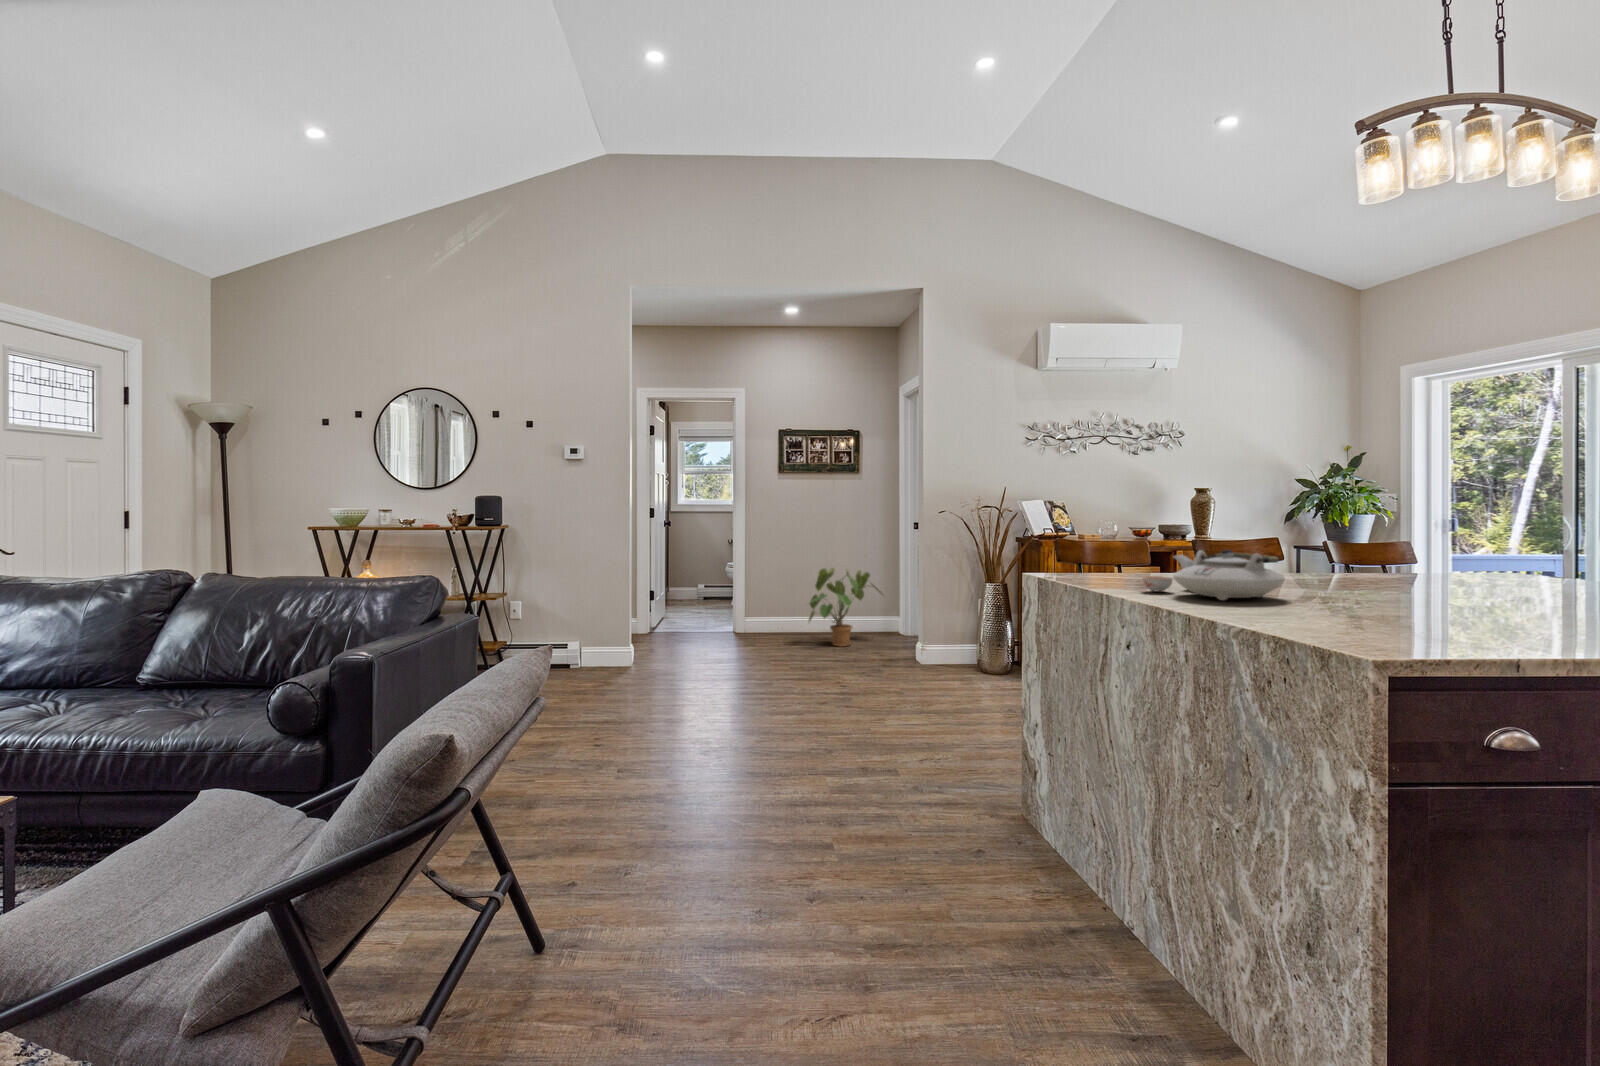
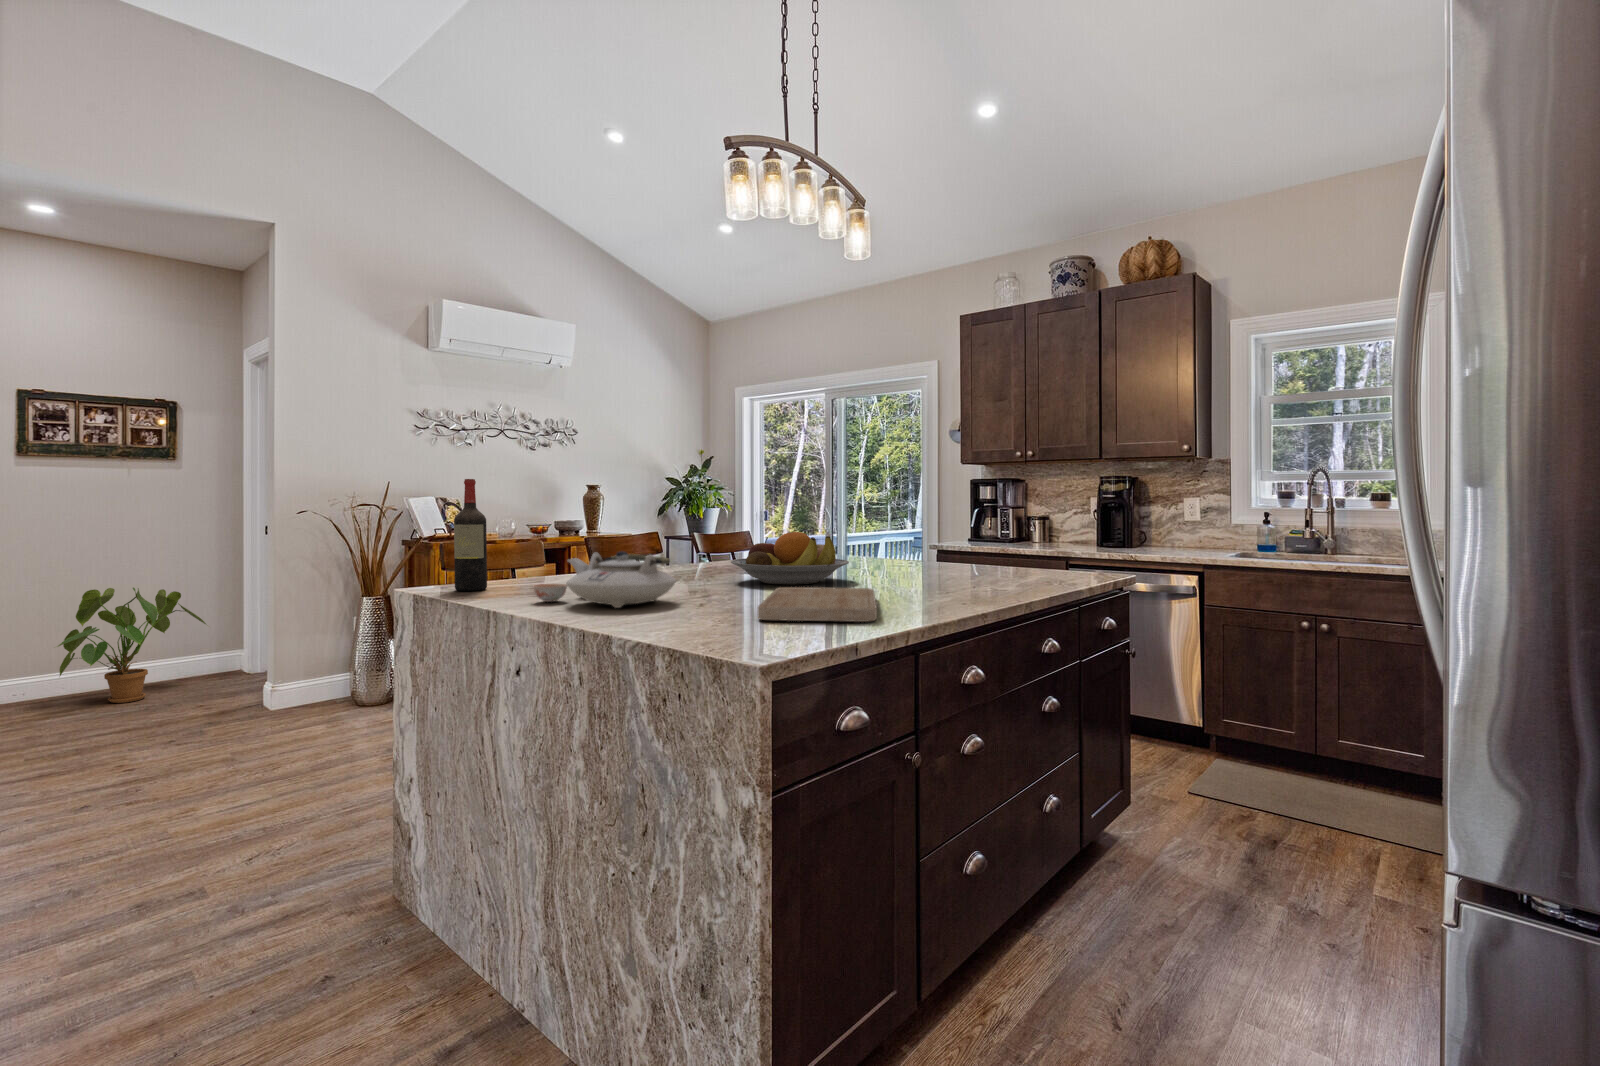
wine bottle: none [1073,488,1100,579] -> present [454,479,487,591]
fruit bowl: none [1354,533,1526,591] -> present [731,532,849,584]
cutting board: none [1380,592,1558,633] -> present [758,587,877,622]

